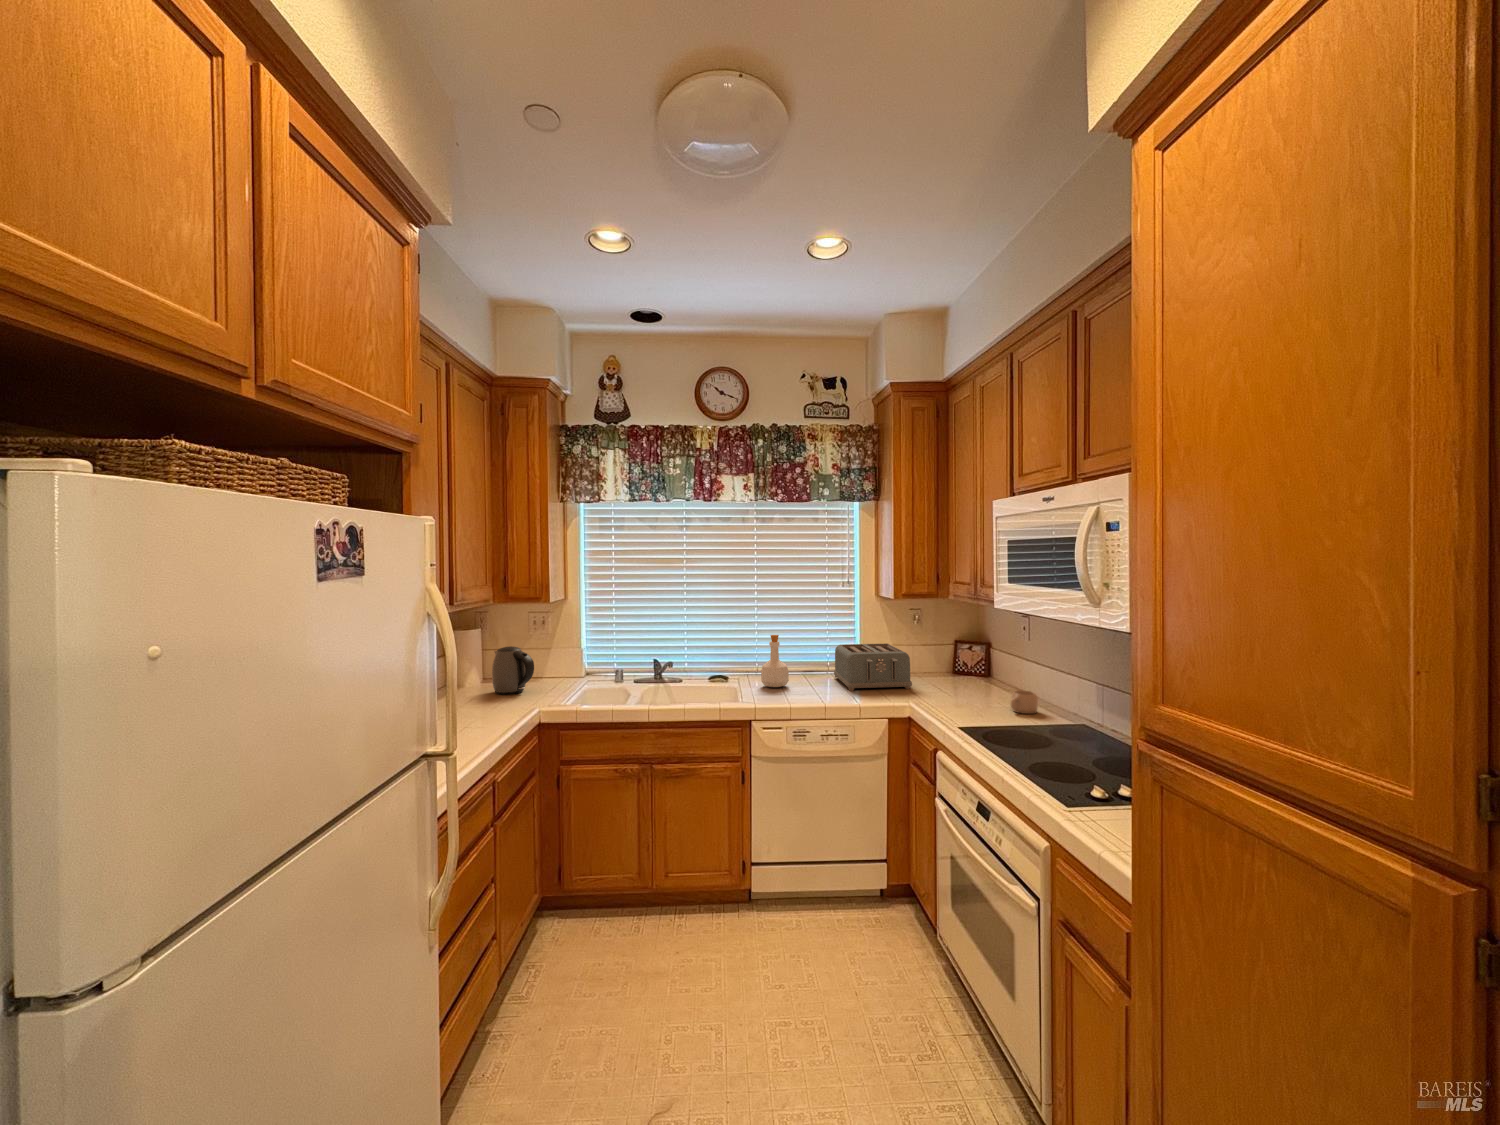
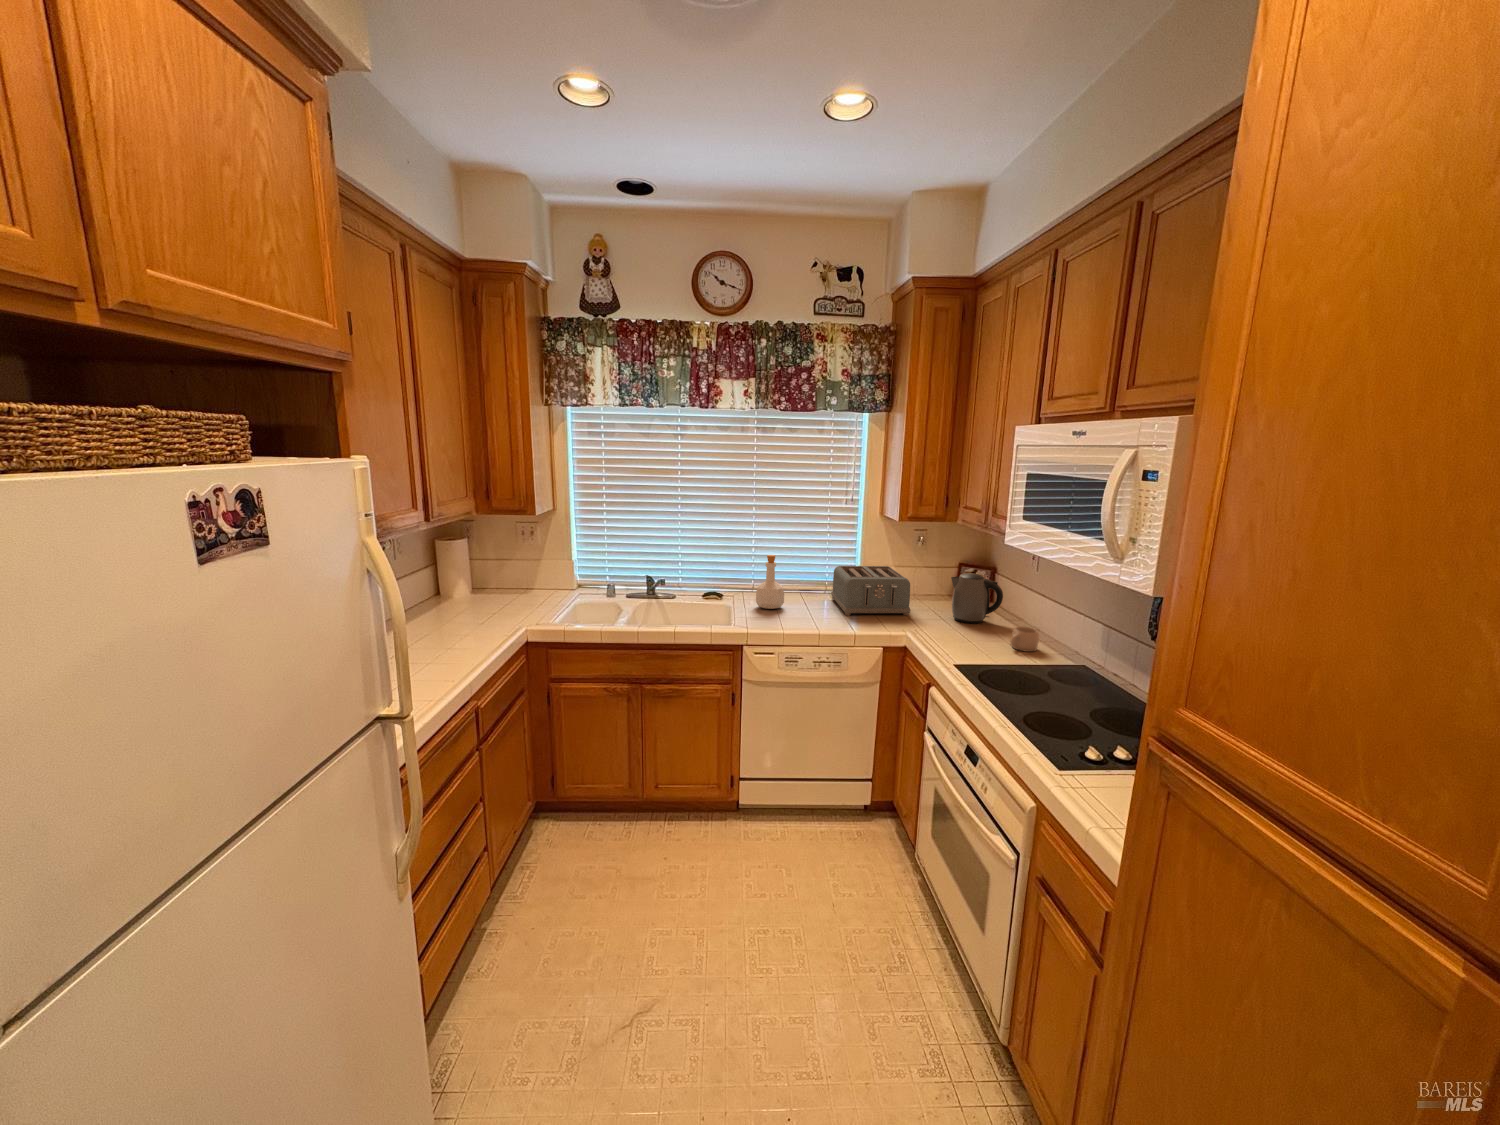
kettle: present [492,646,534,695] -> present [951,573,1003,624]

